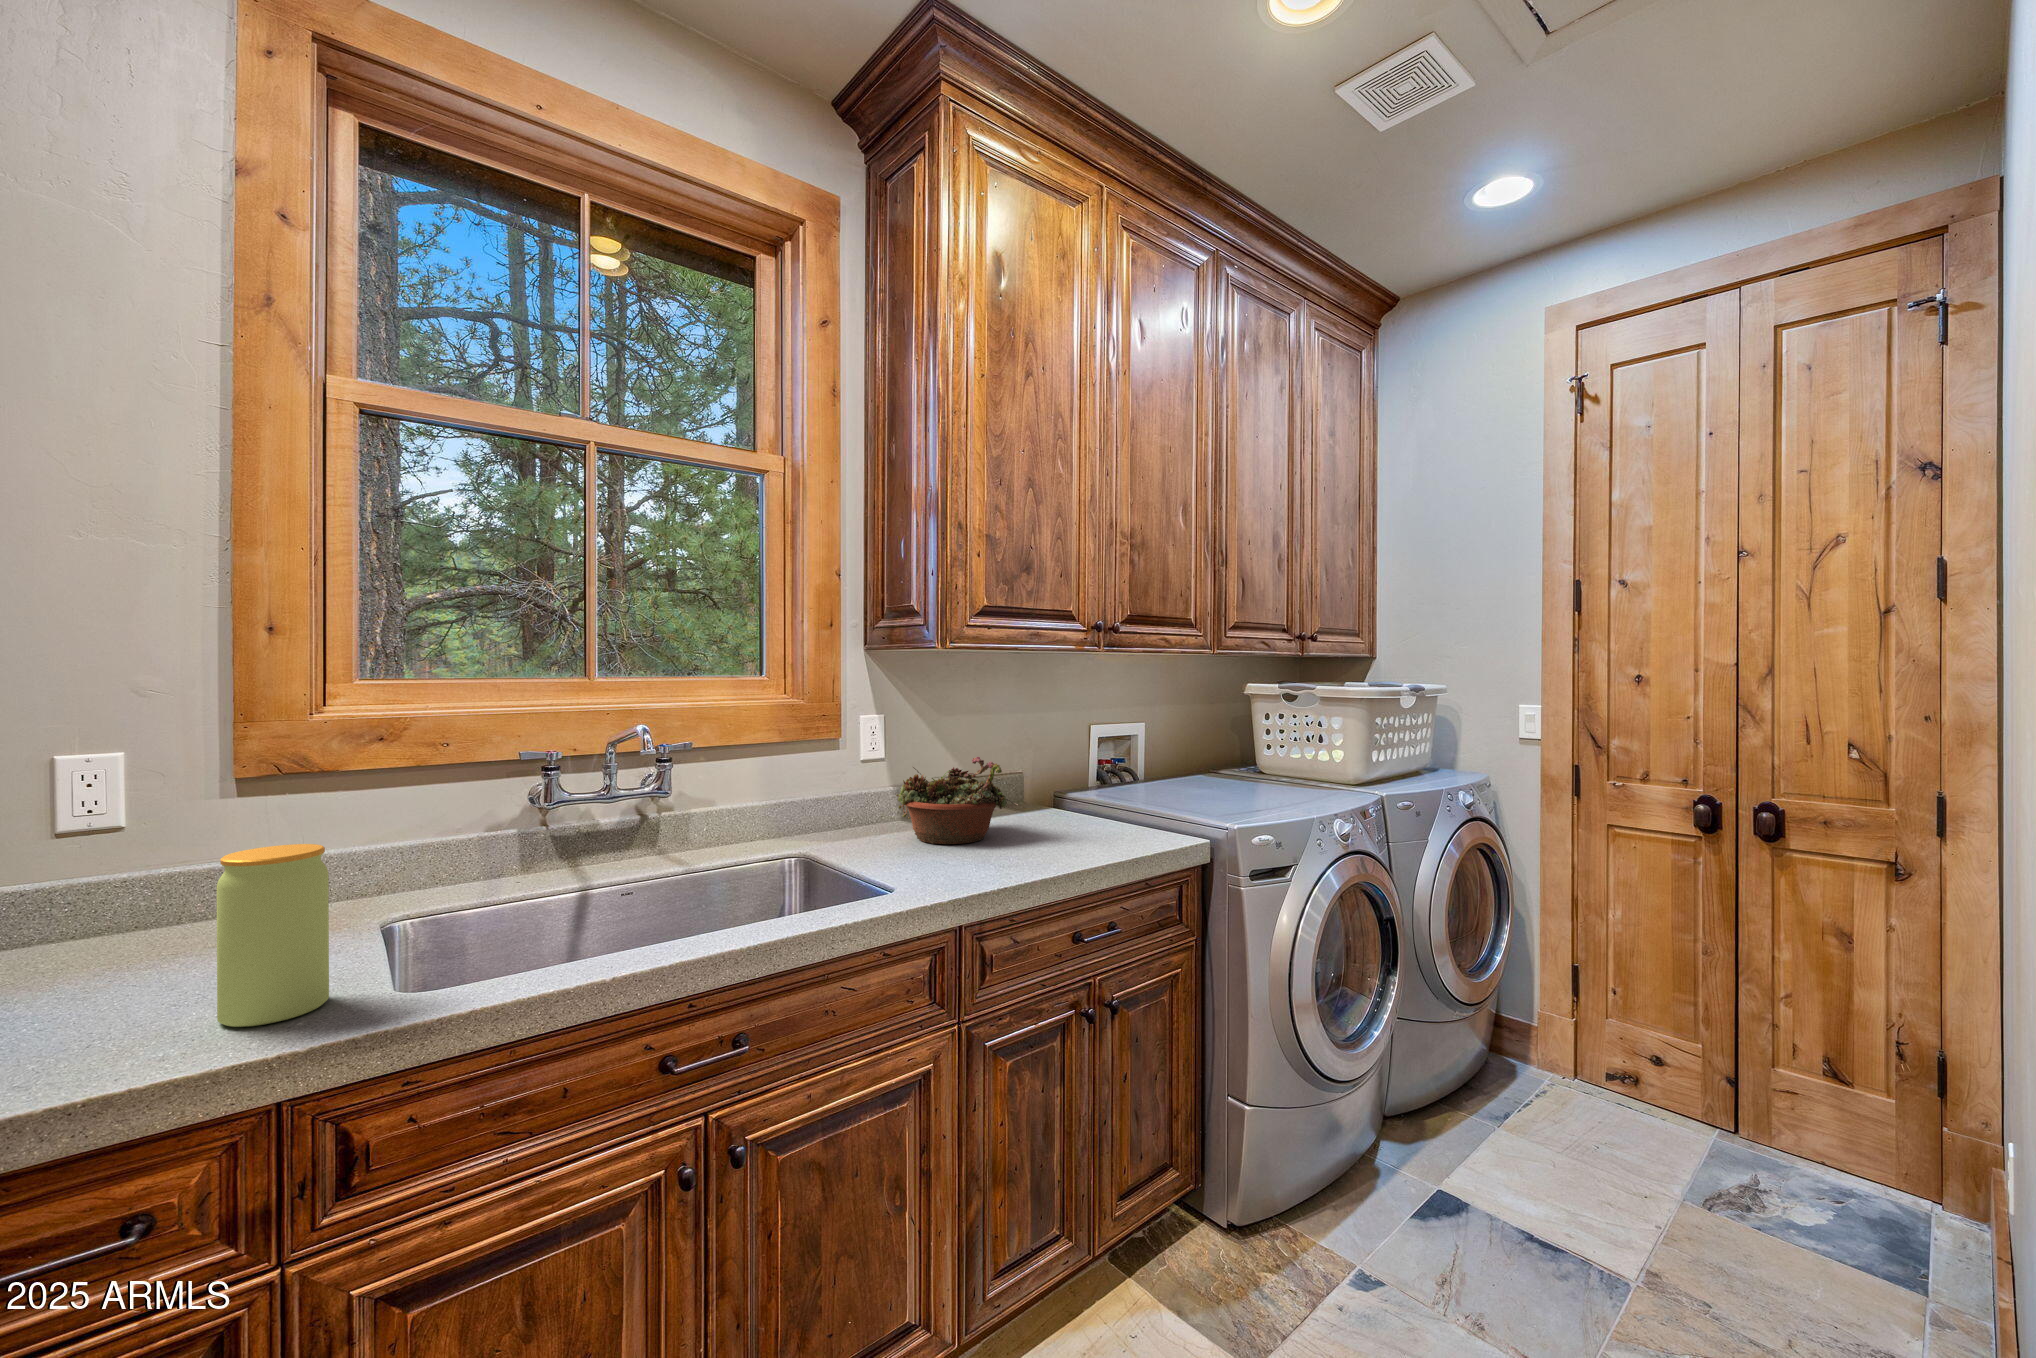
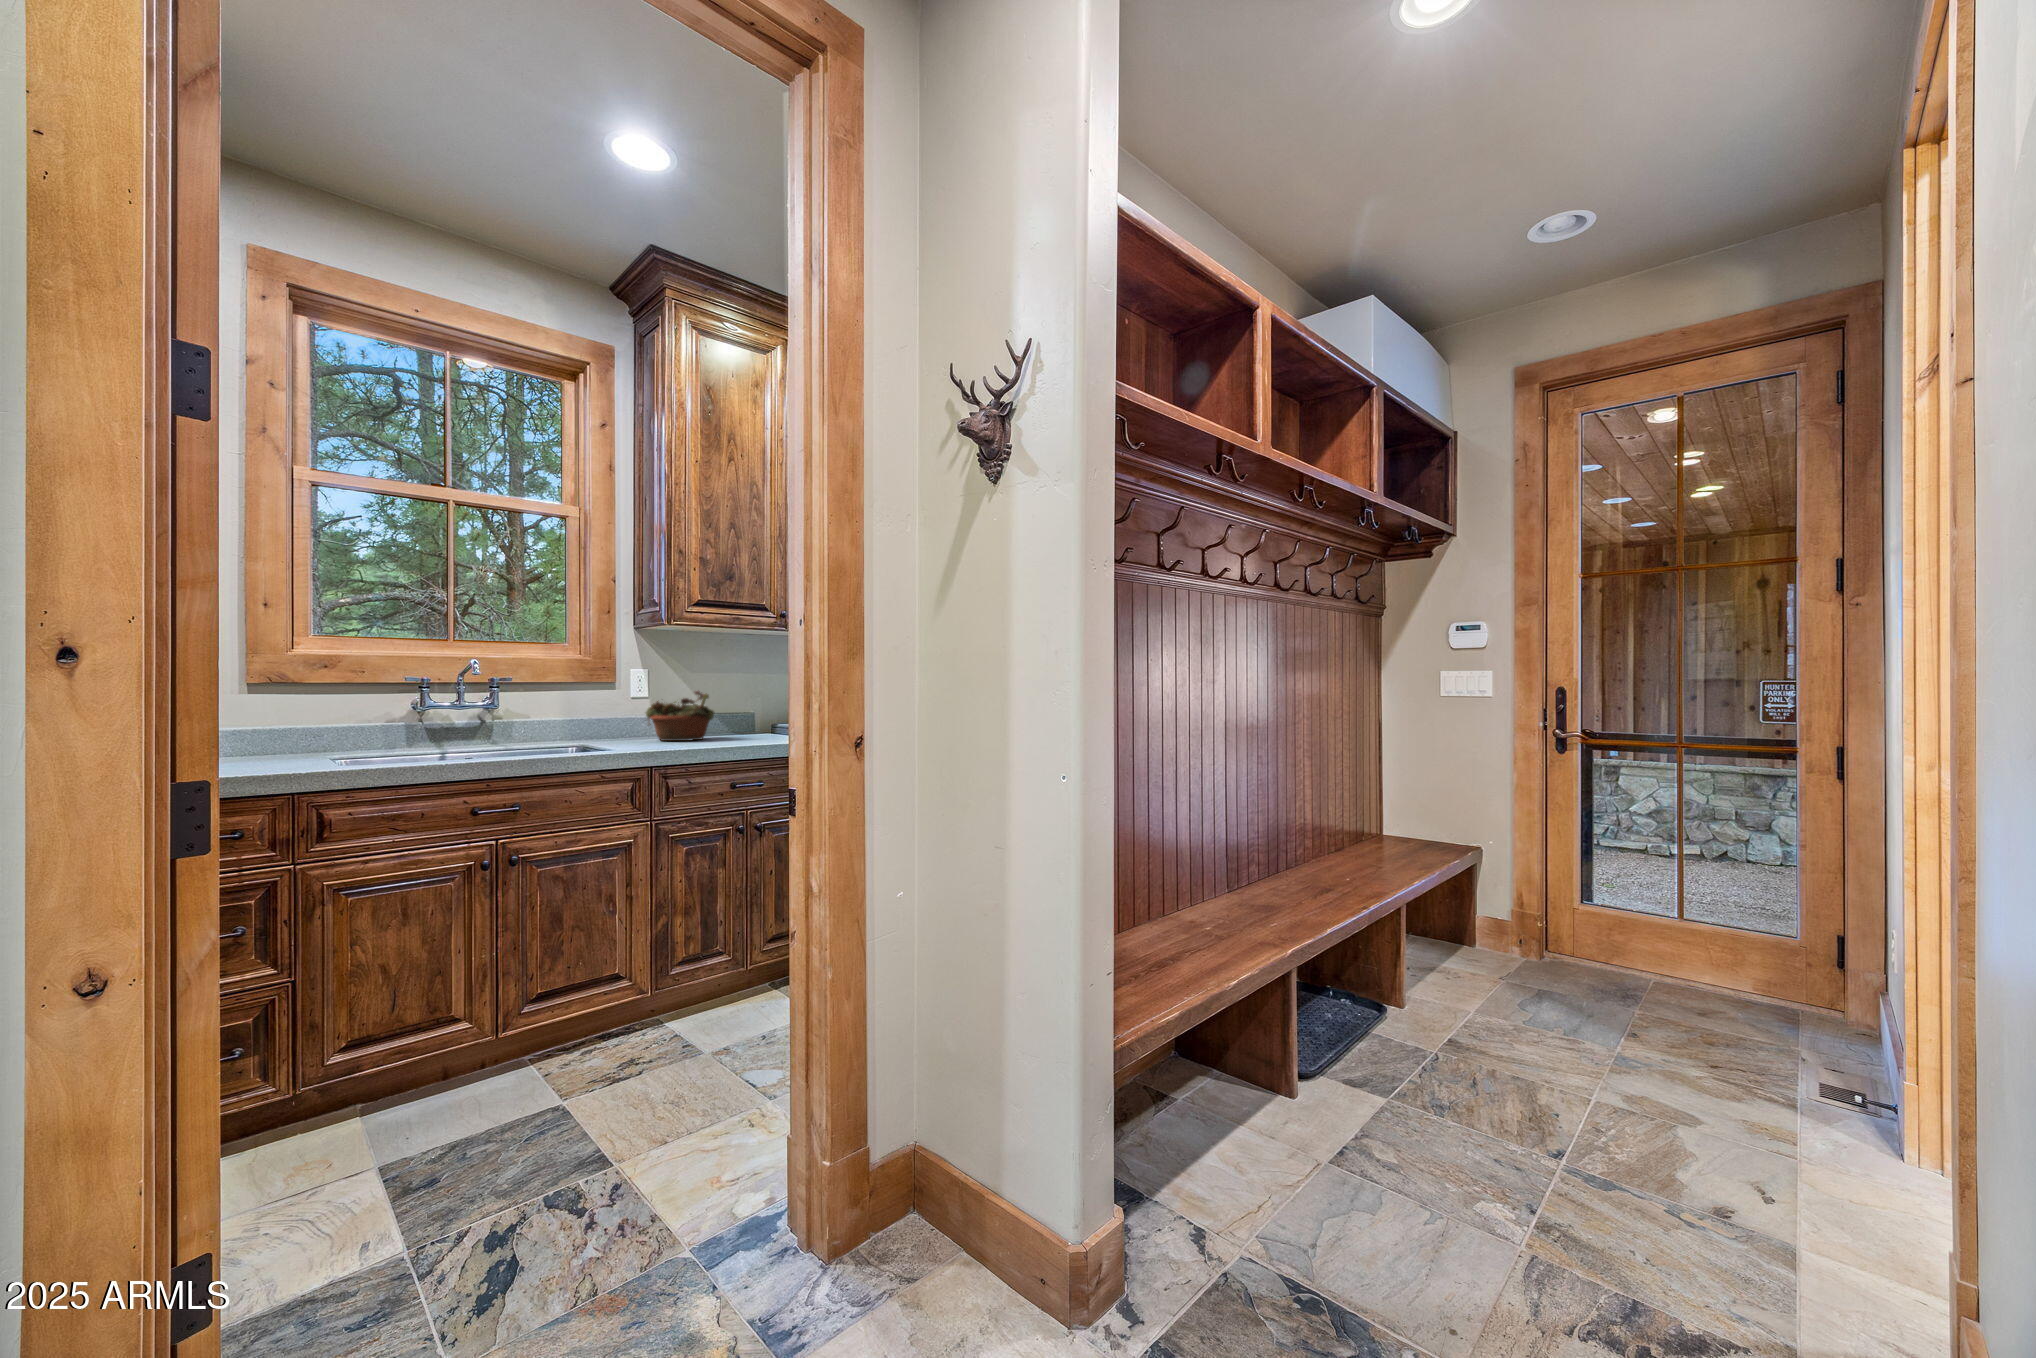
jar: present [217,844,329,1027] -> none [263,698,311,770]

